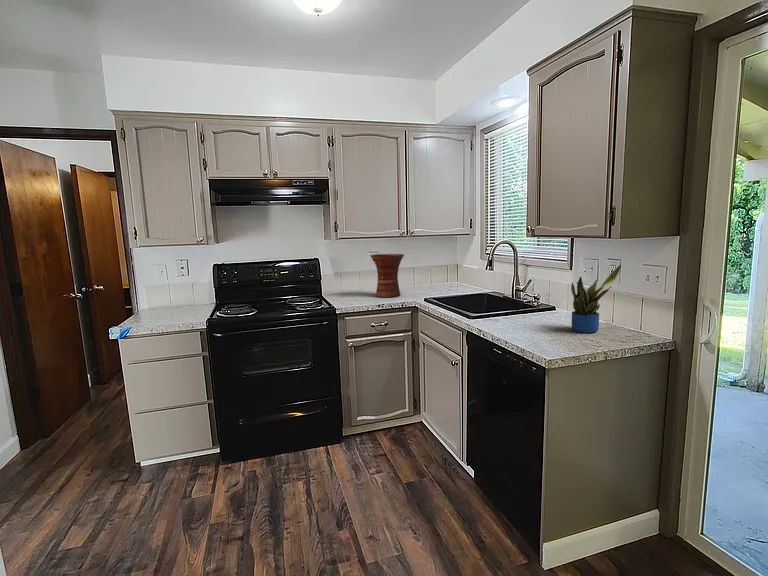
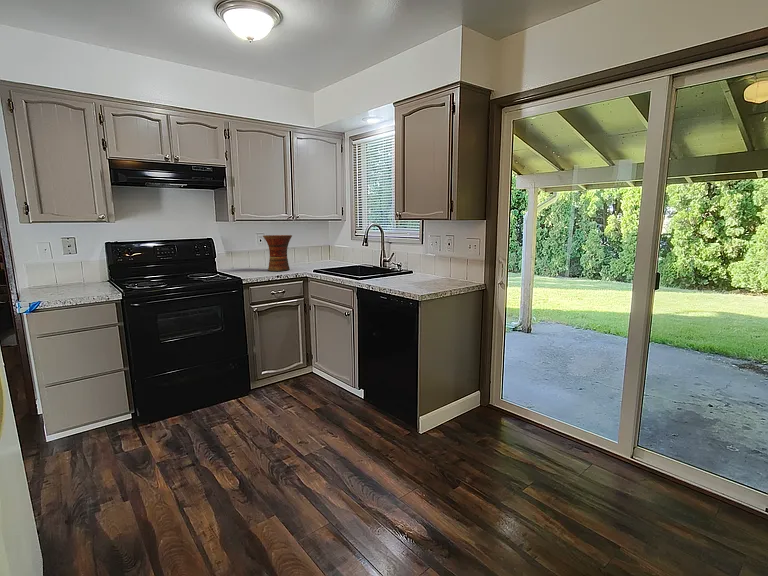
potted plant: present [571,265,621,333] -> none [426,238,456,283]

